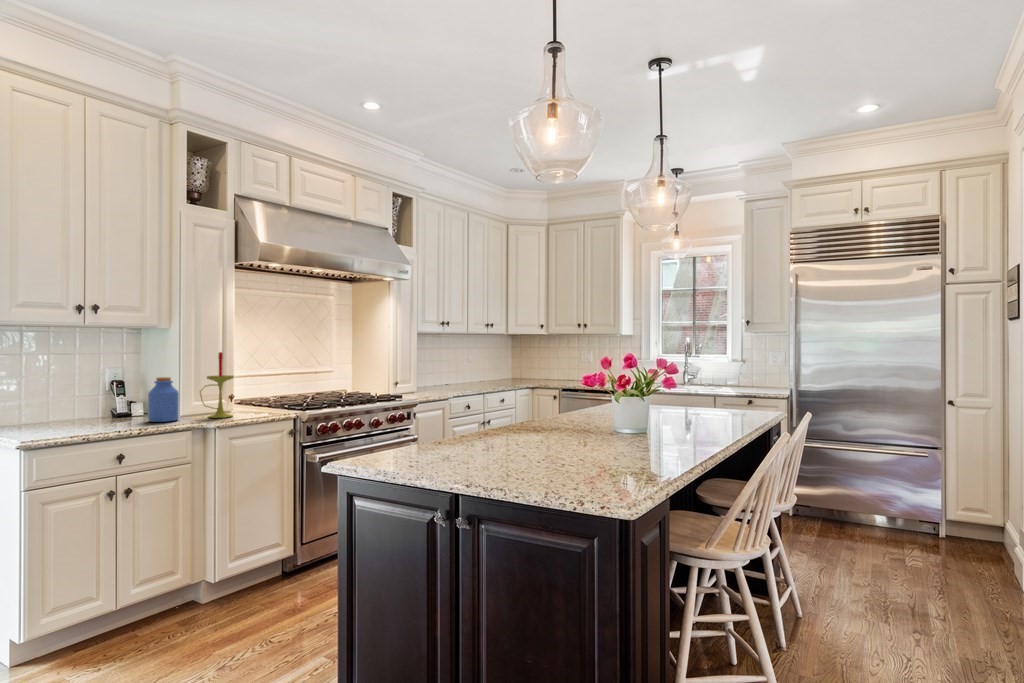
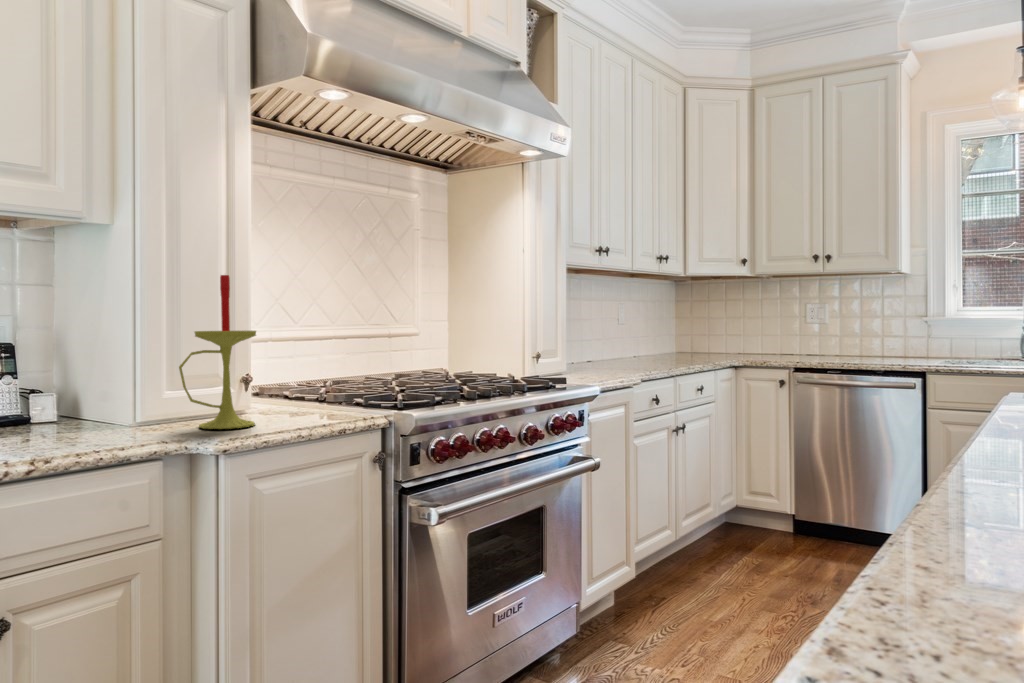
jar: present [148,377,179,422] -> none [56,332,132,440]

